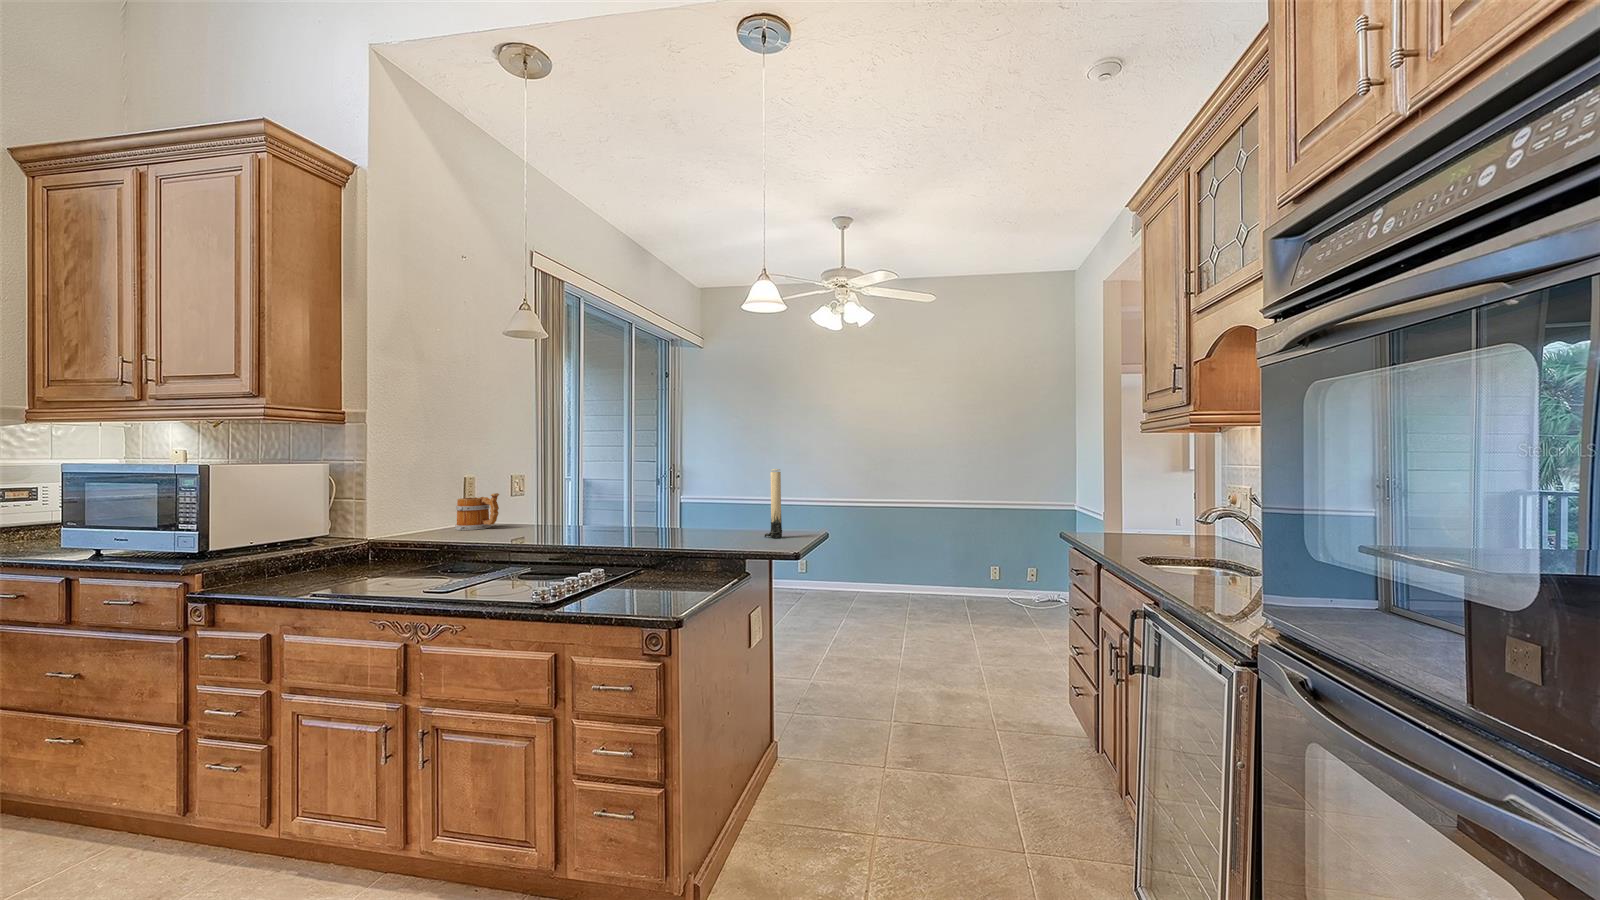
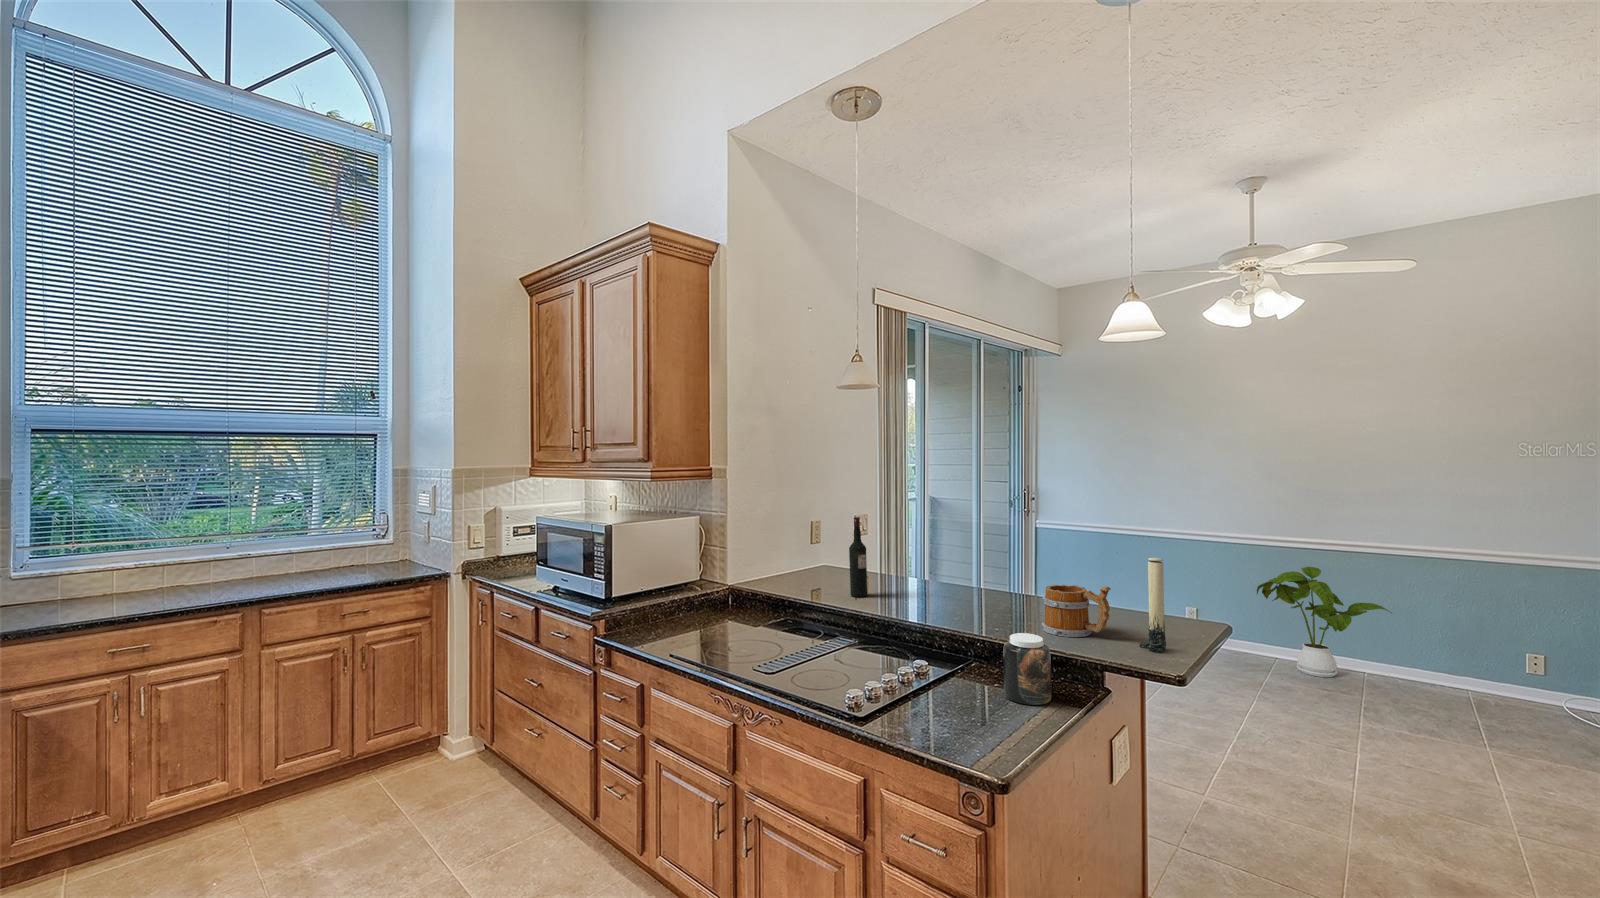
wine bottle: none [514,458,533,533] -> present [849,517,867,597]
mug: present [455,493,499,530] -> present [1042,585,1111,637]
house plant: none [832,510,909,589] -> present [1257,567,1391,677]
jar: none [669,528,705,580] -> present [1003,633,1051,705]

